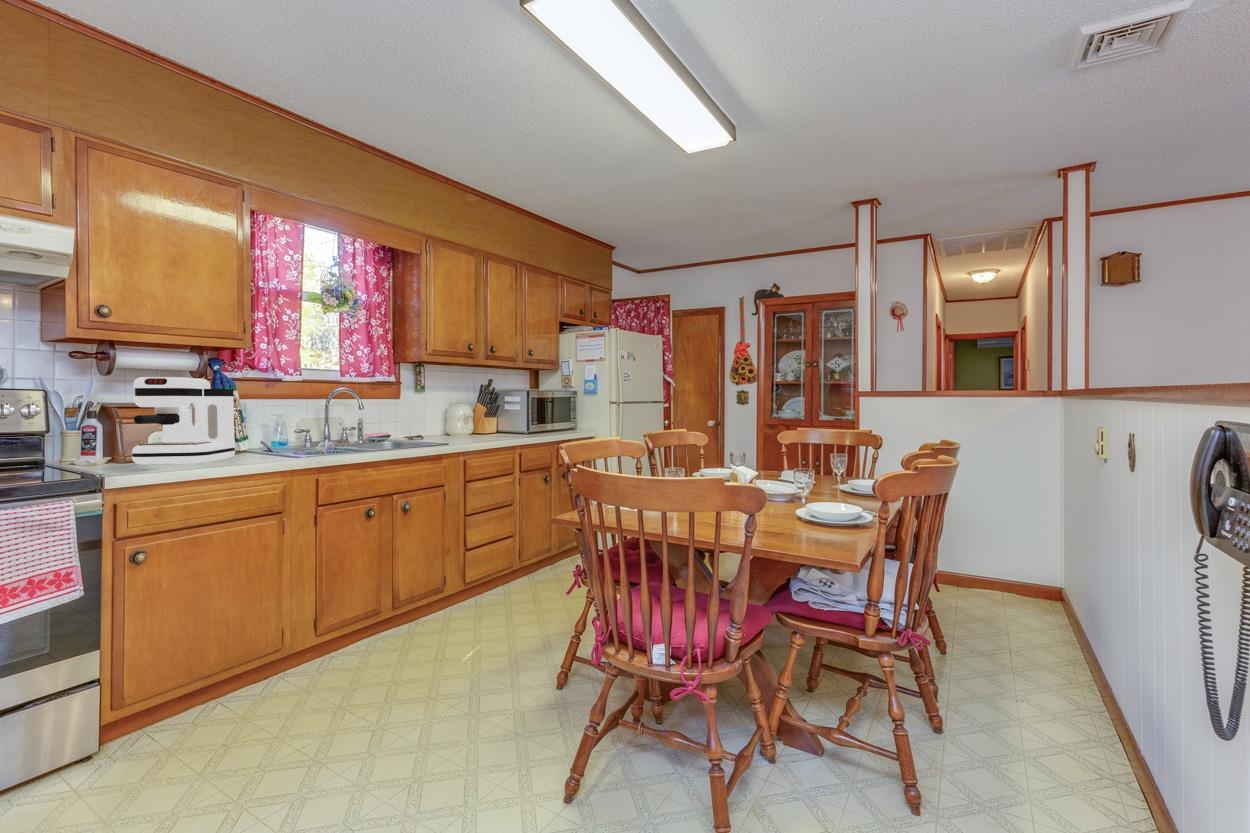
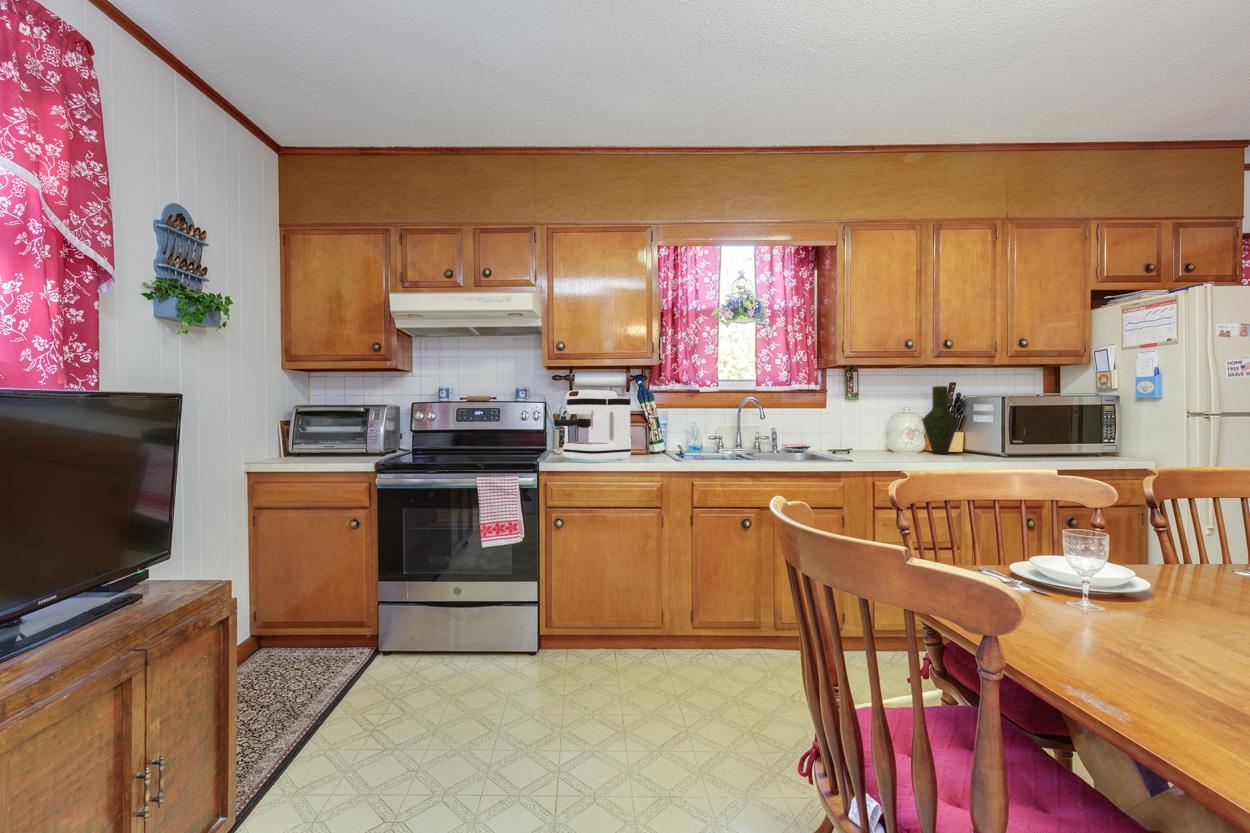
vase: none [473,382,499,435] -> present [922,386,959,454]

